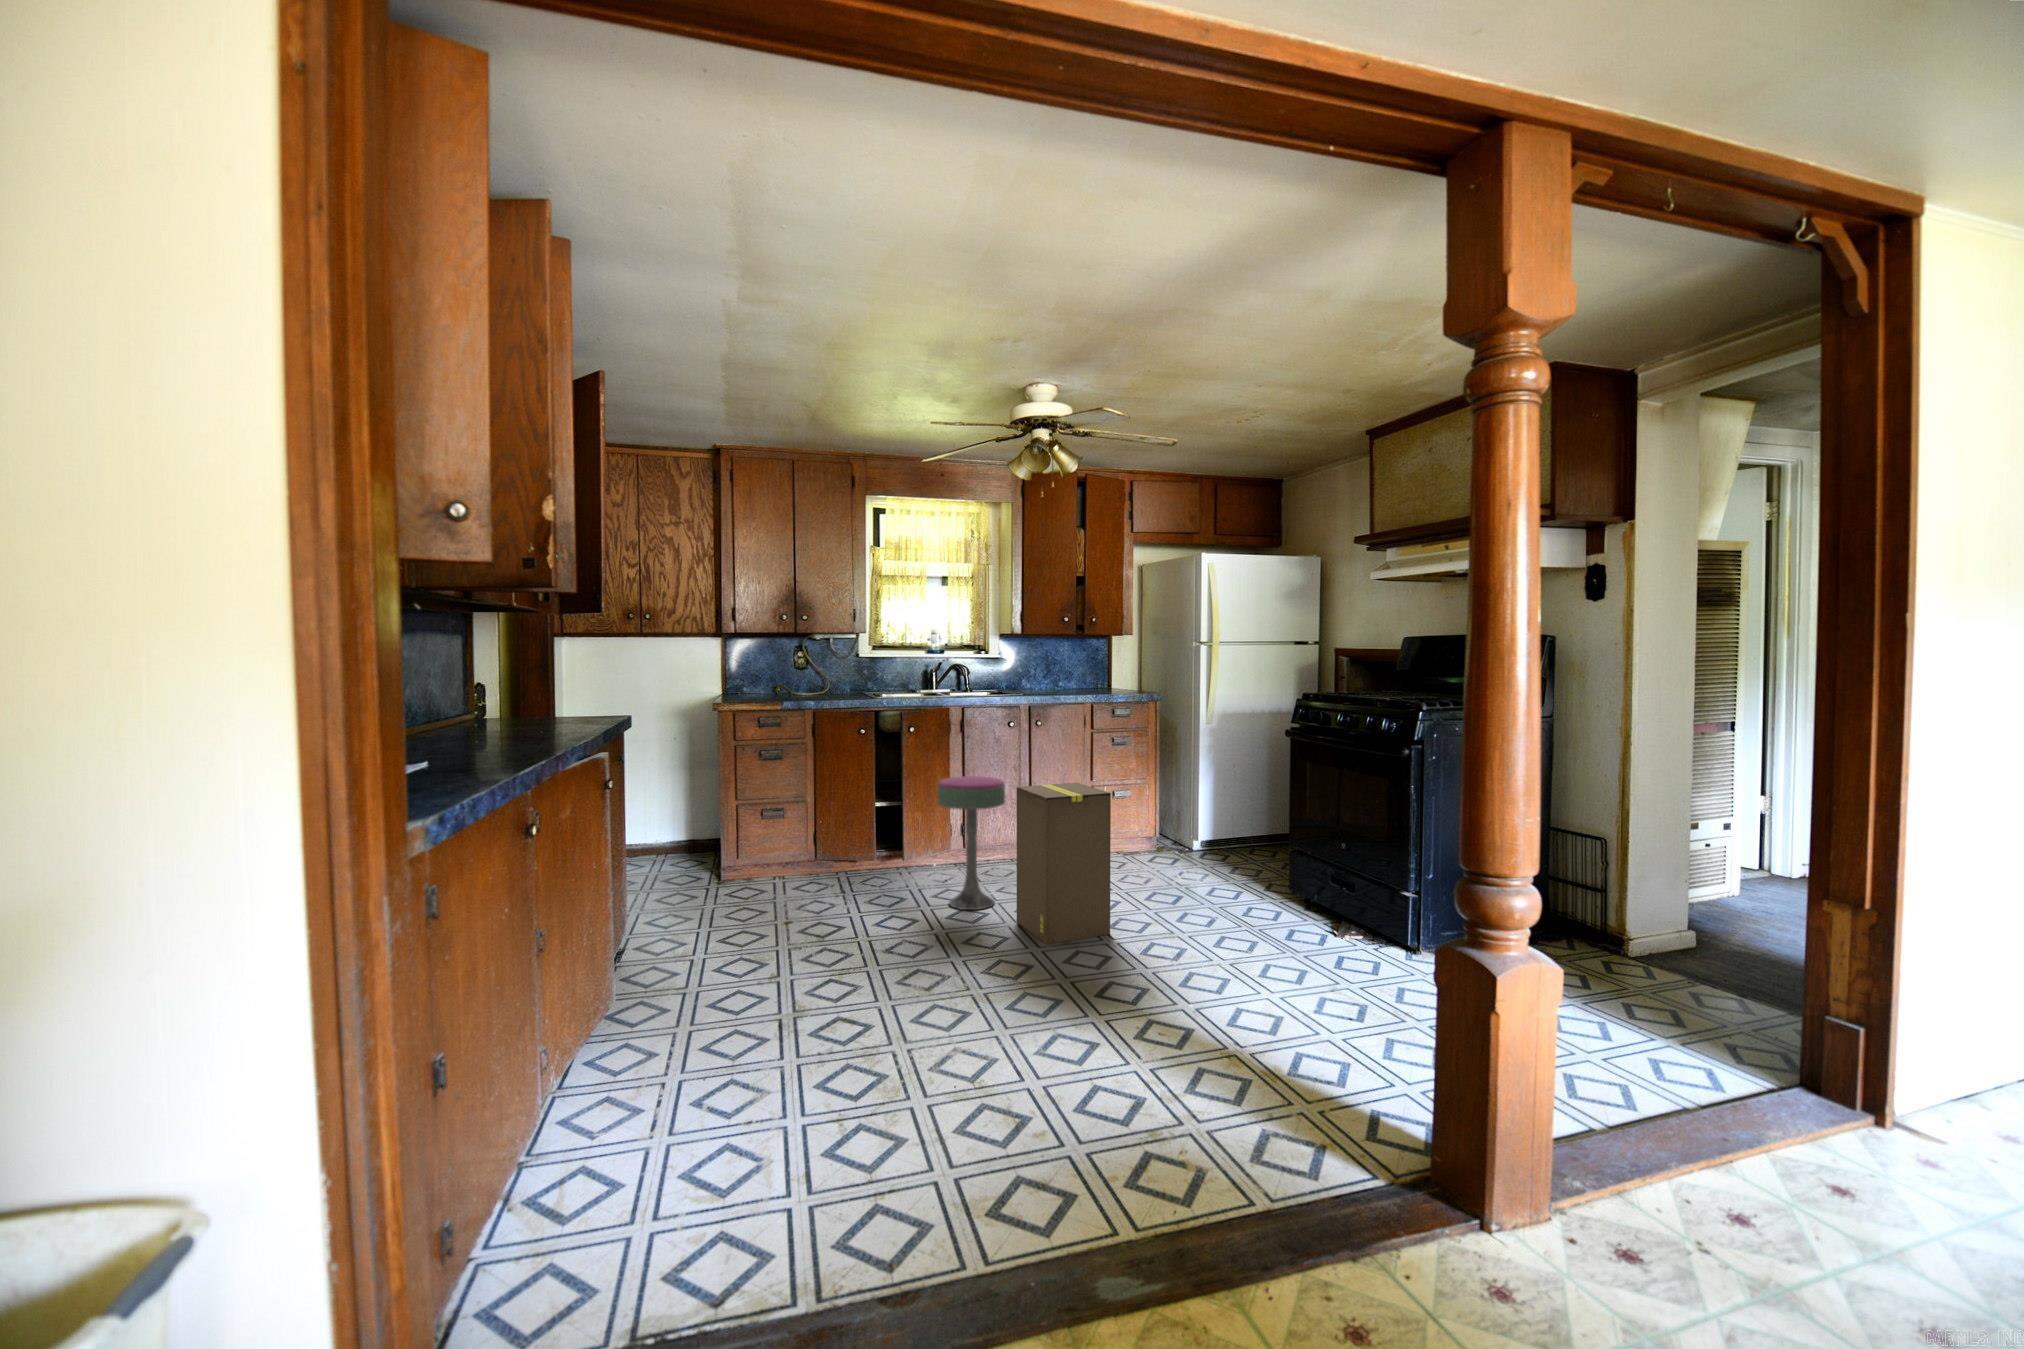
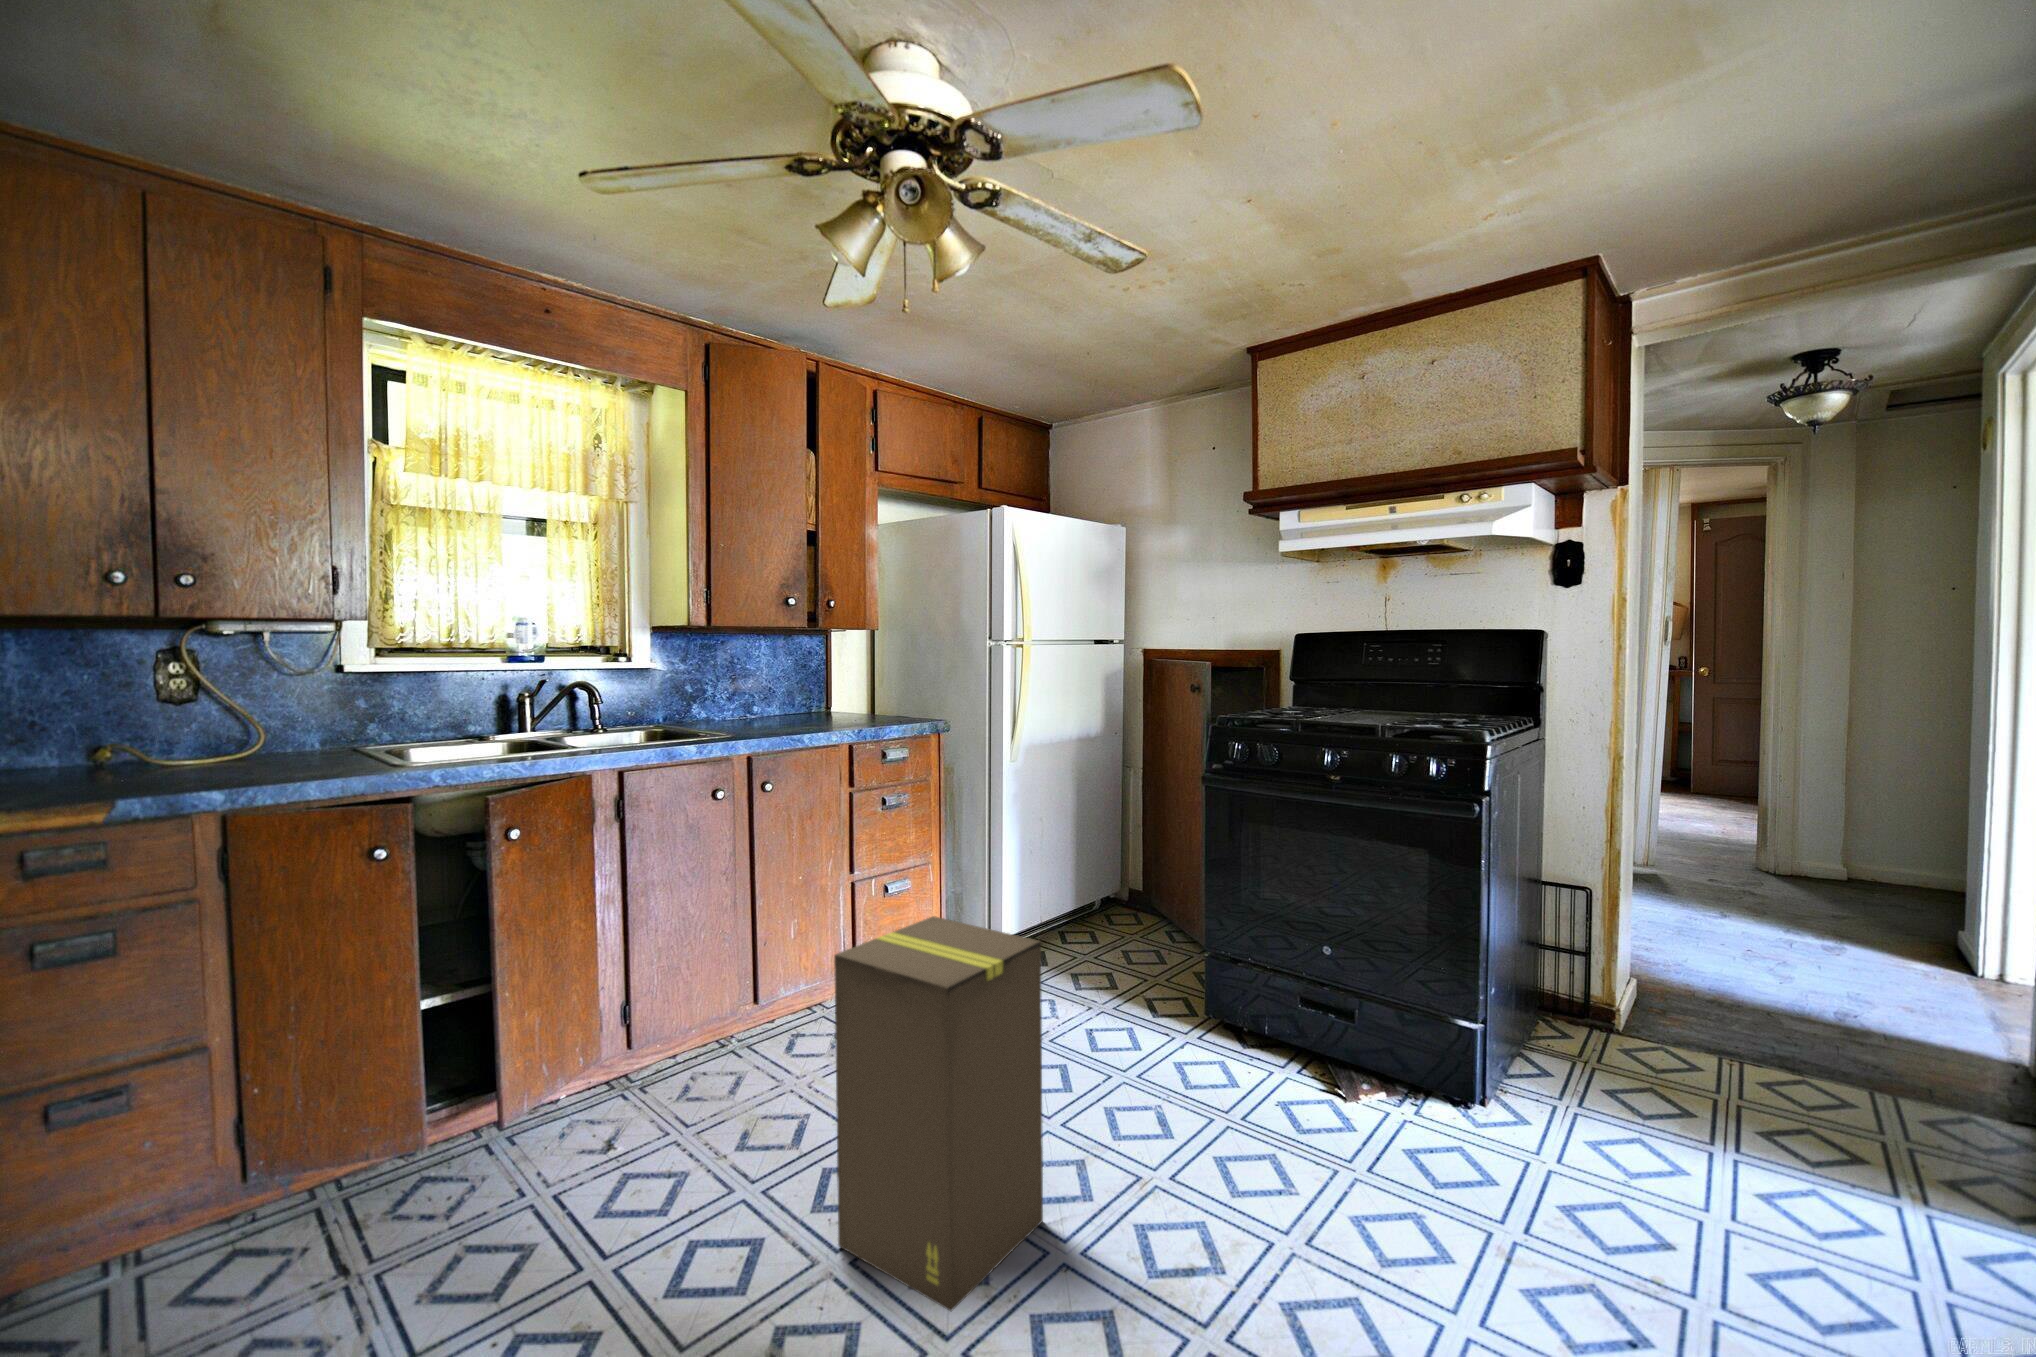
bar stool: present [937,776,1005,910] -> none [614,921,773,1240]

